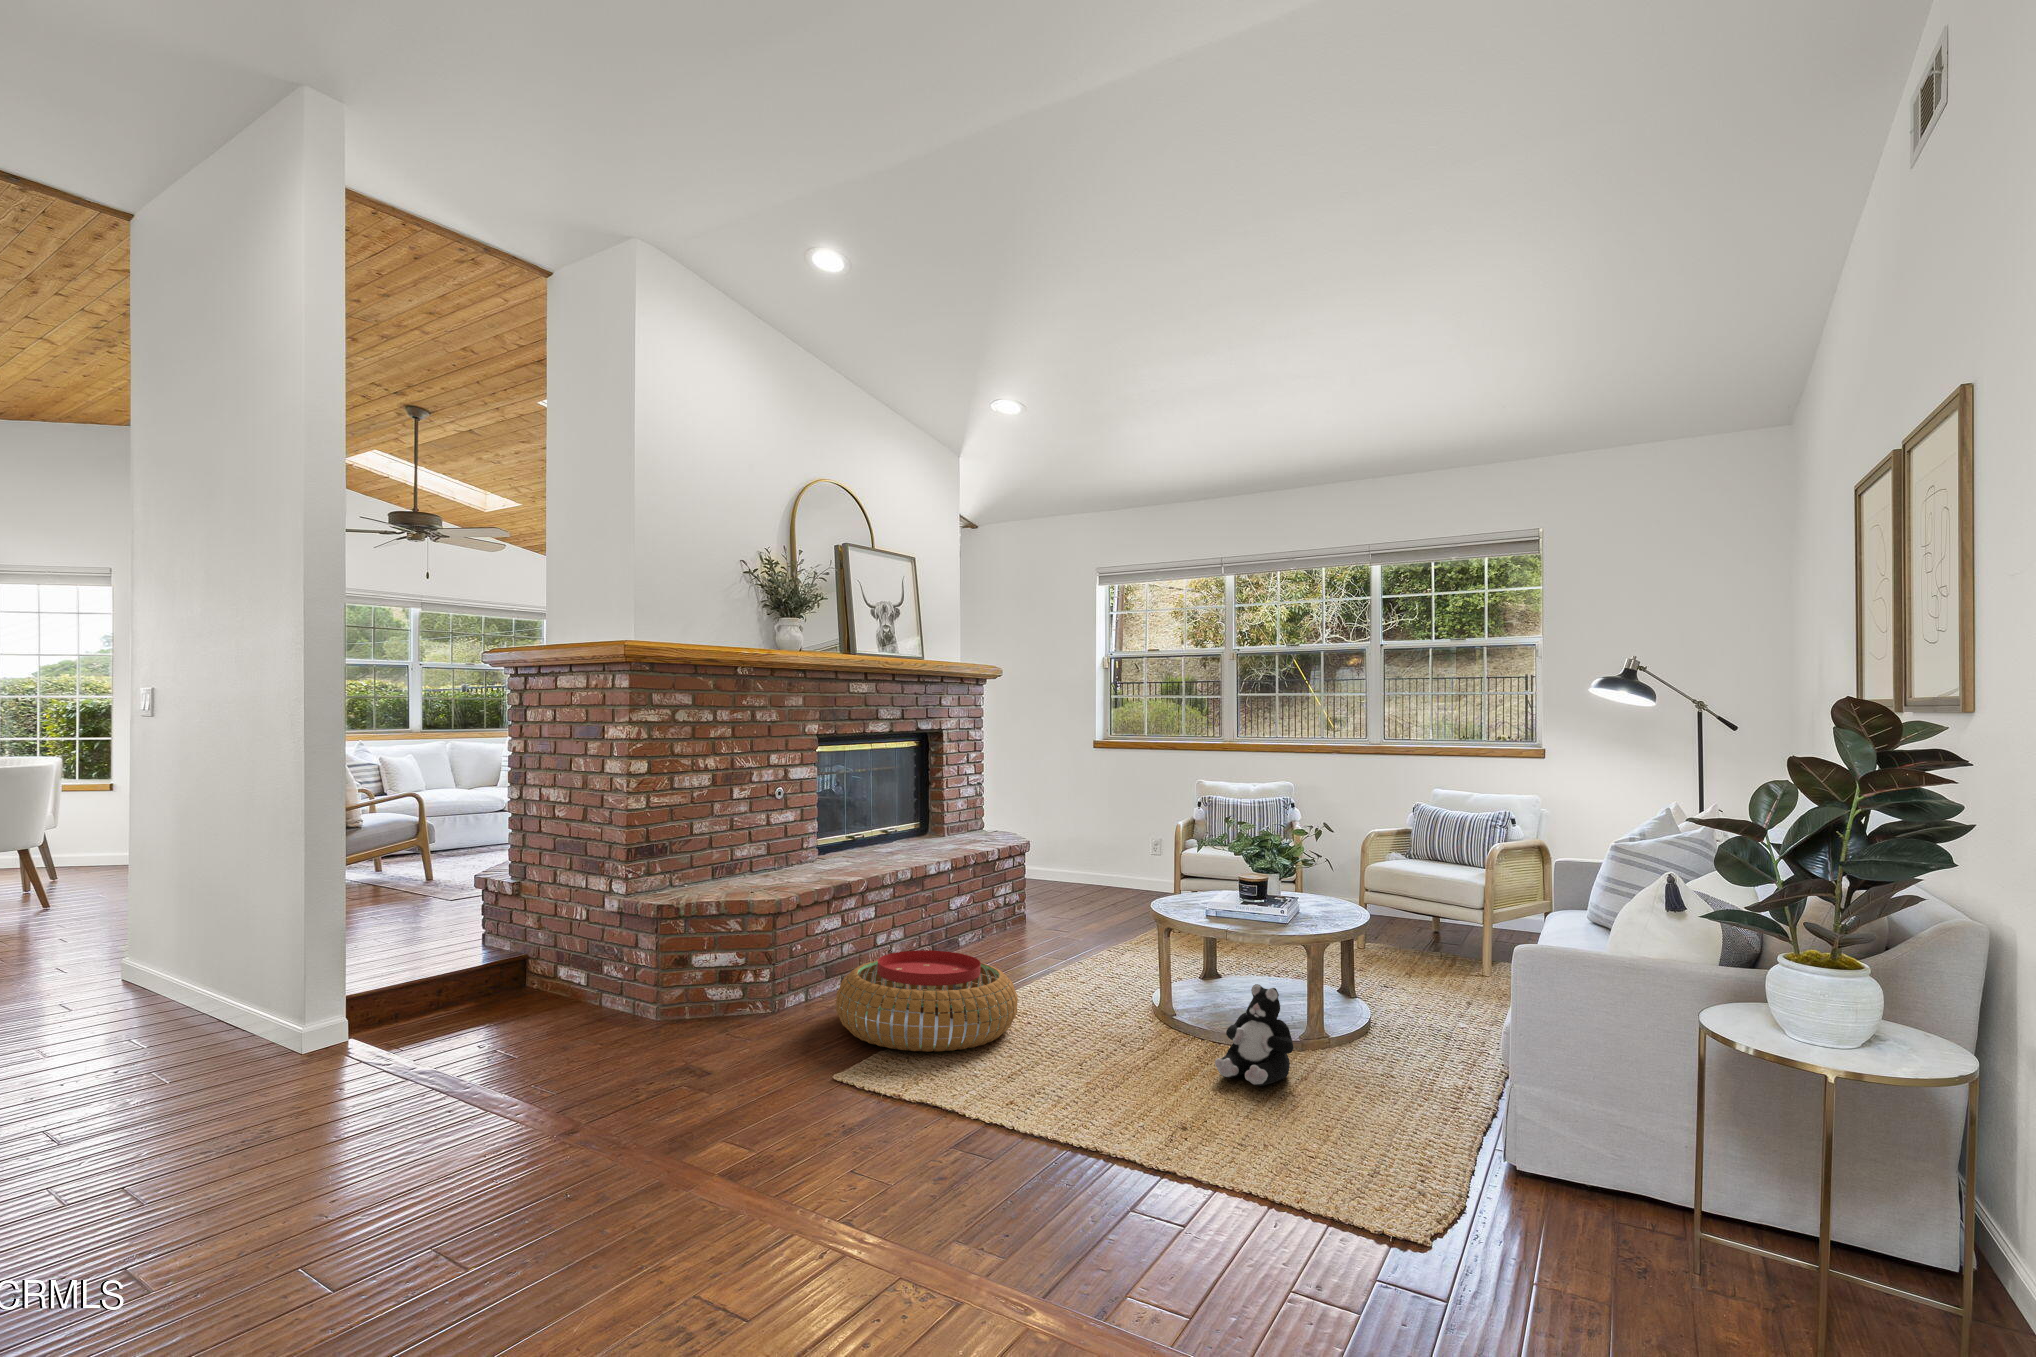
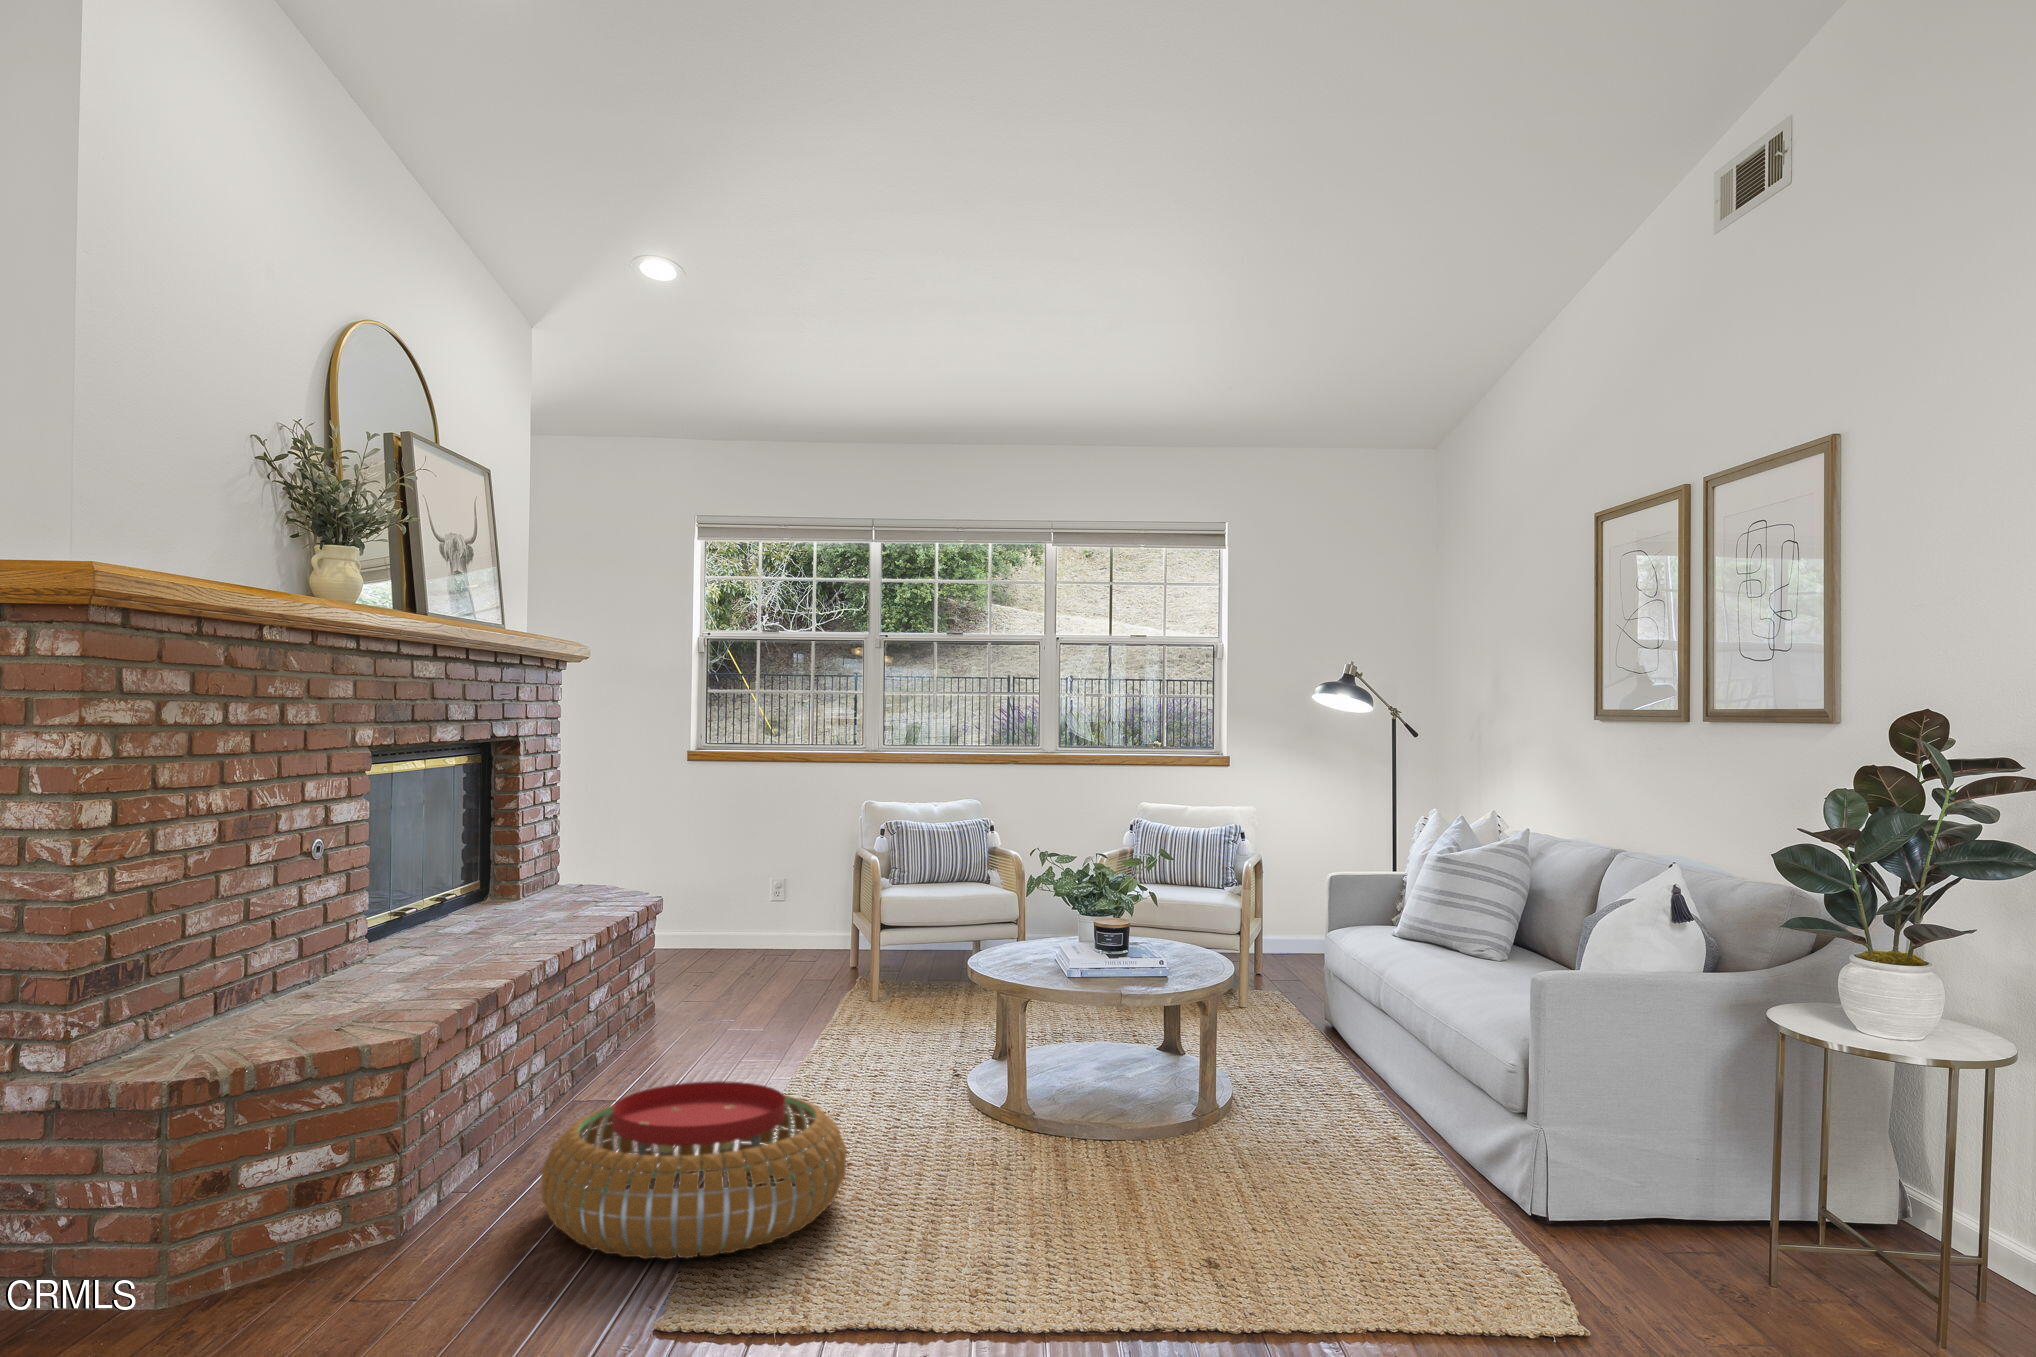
plush toy: present [1215,984,1293,1086] -> none [1144,1054,1238,1186]

